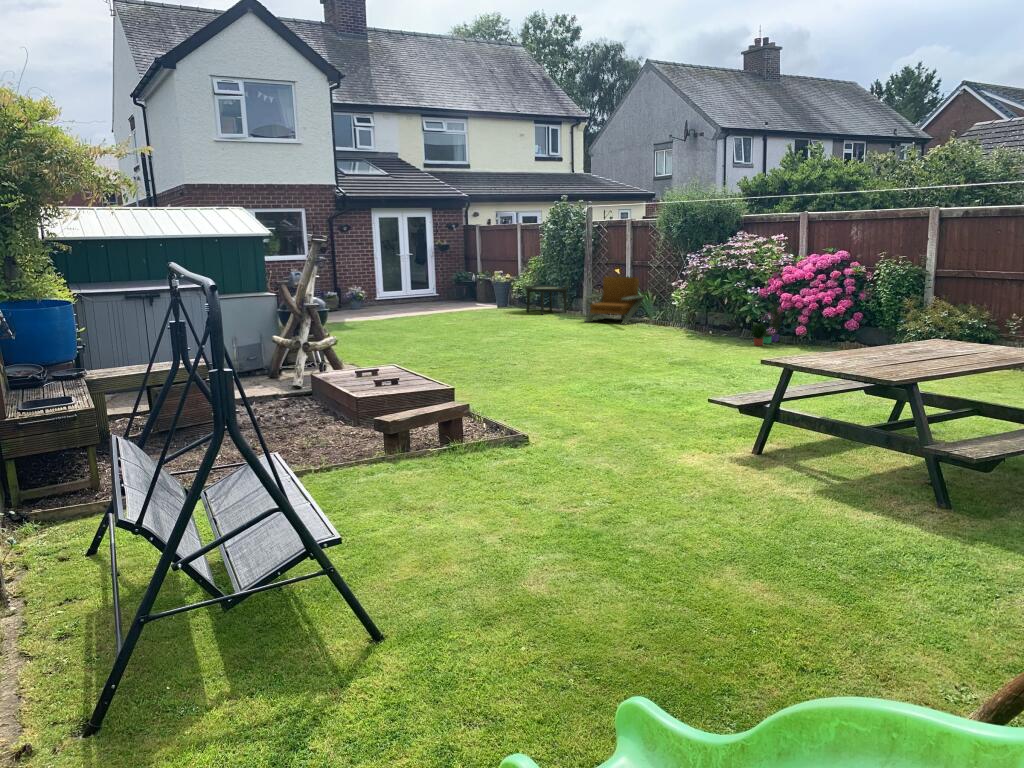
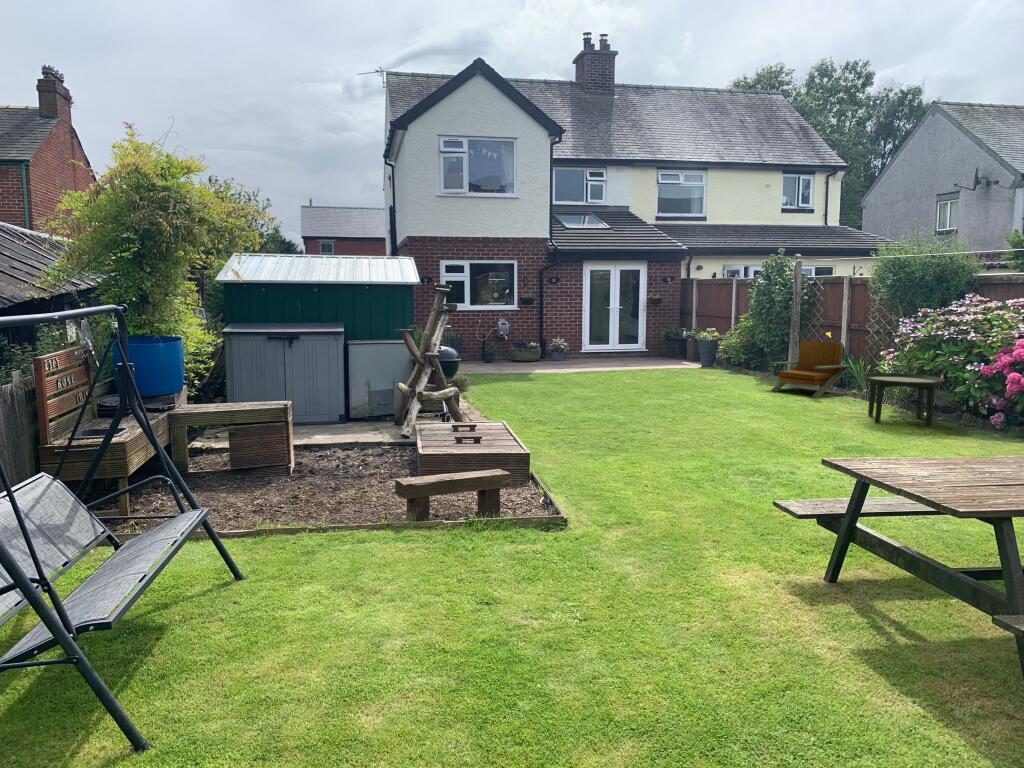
round table: present [525,285,568,315] -> present [861,373,945,426]
potted plant: present [751,304,781,346] -> none [952,386,1008,441]

